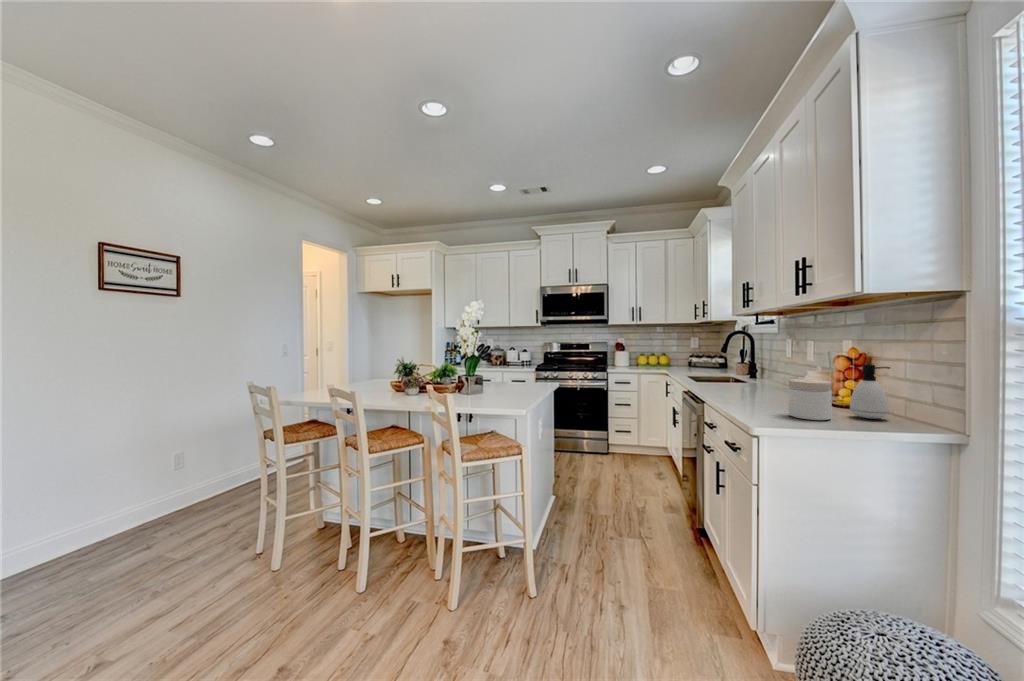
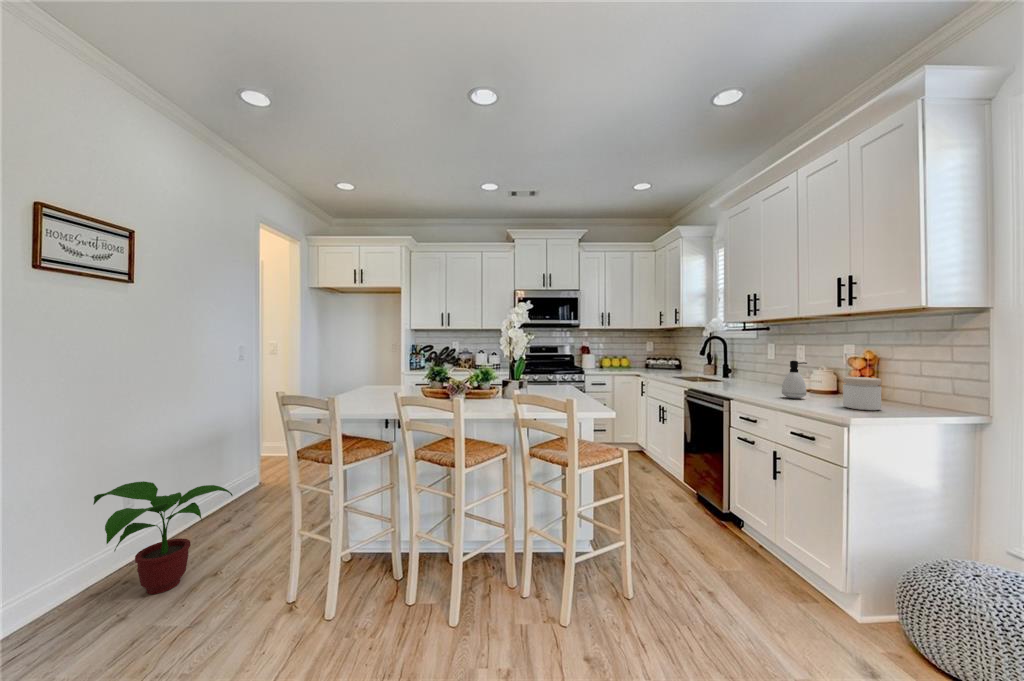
soap dispenser: present [850,364,890,419] -> present [782,361,807,398]
potted plant: none [131,449,240,535] -> present [93,481,232,594]

